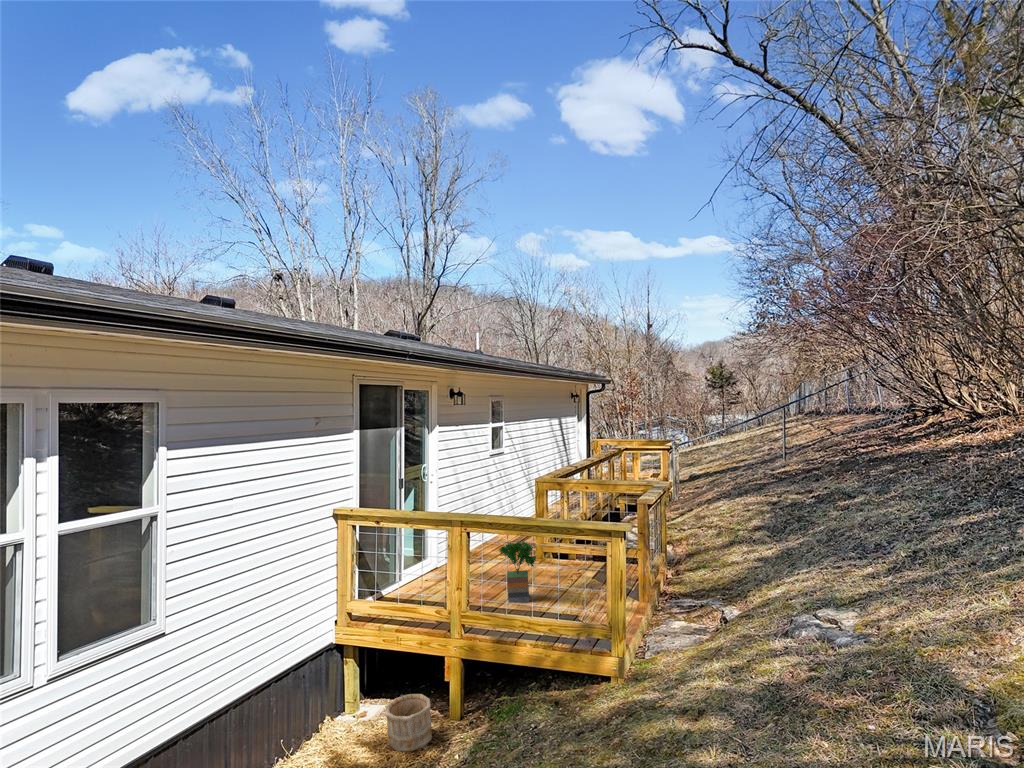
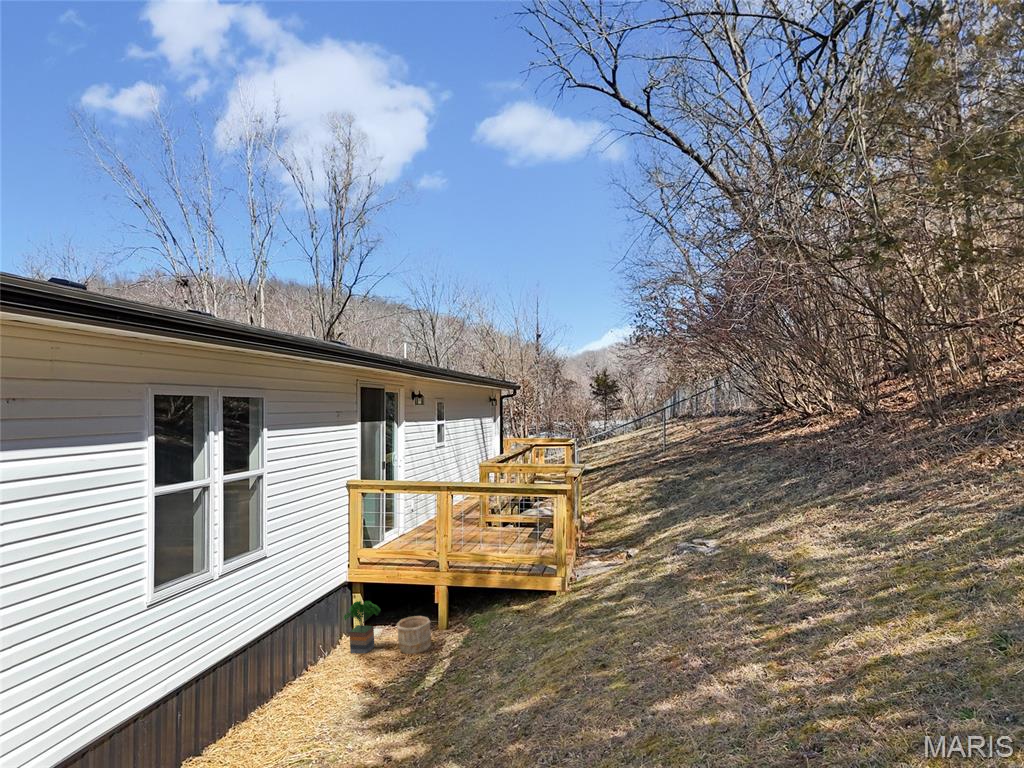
potted tree: present [499,542,536,603] -> present [344,601,380,653]

